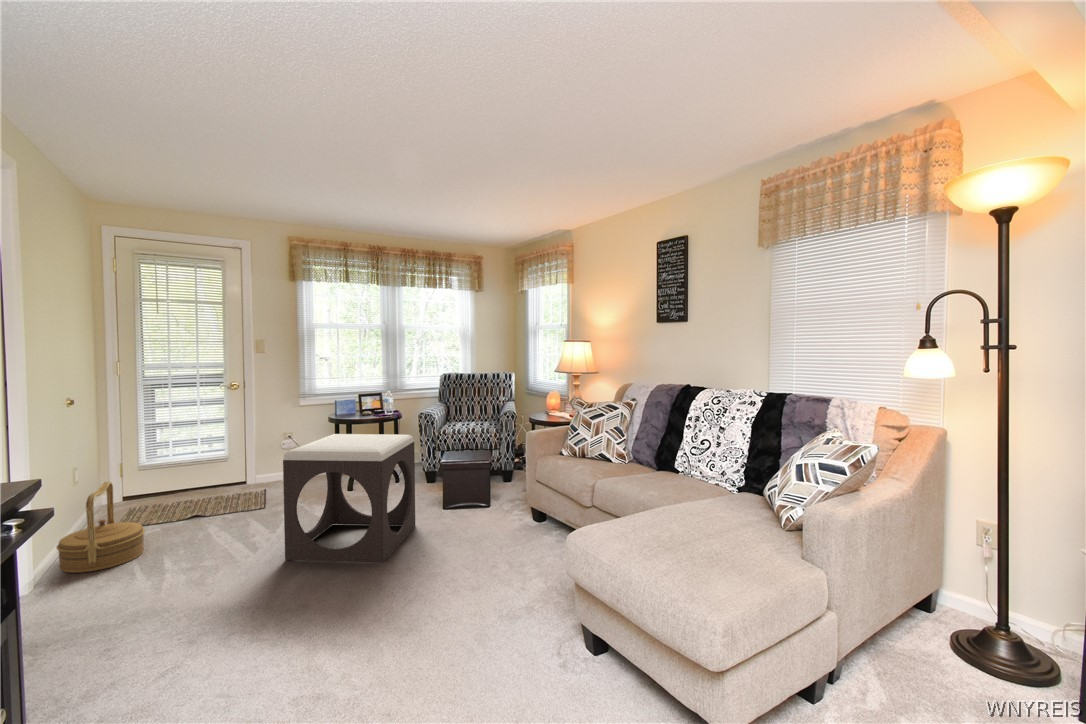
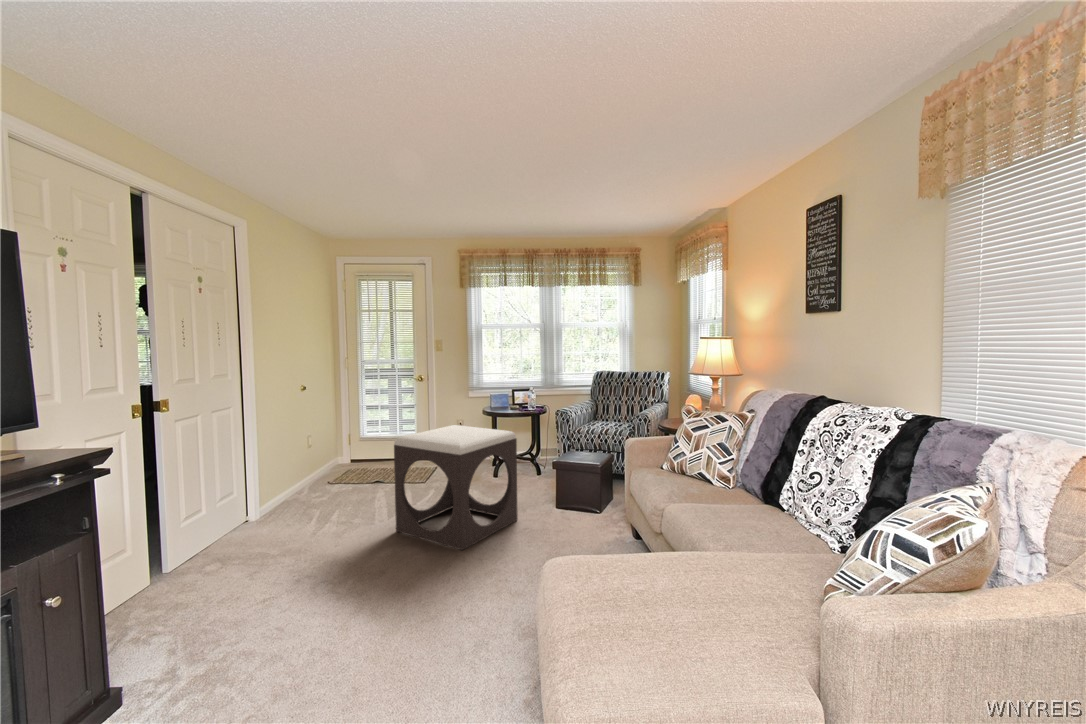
woven basket: present [57,482,145,573] -> none [268,448,324,514]

